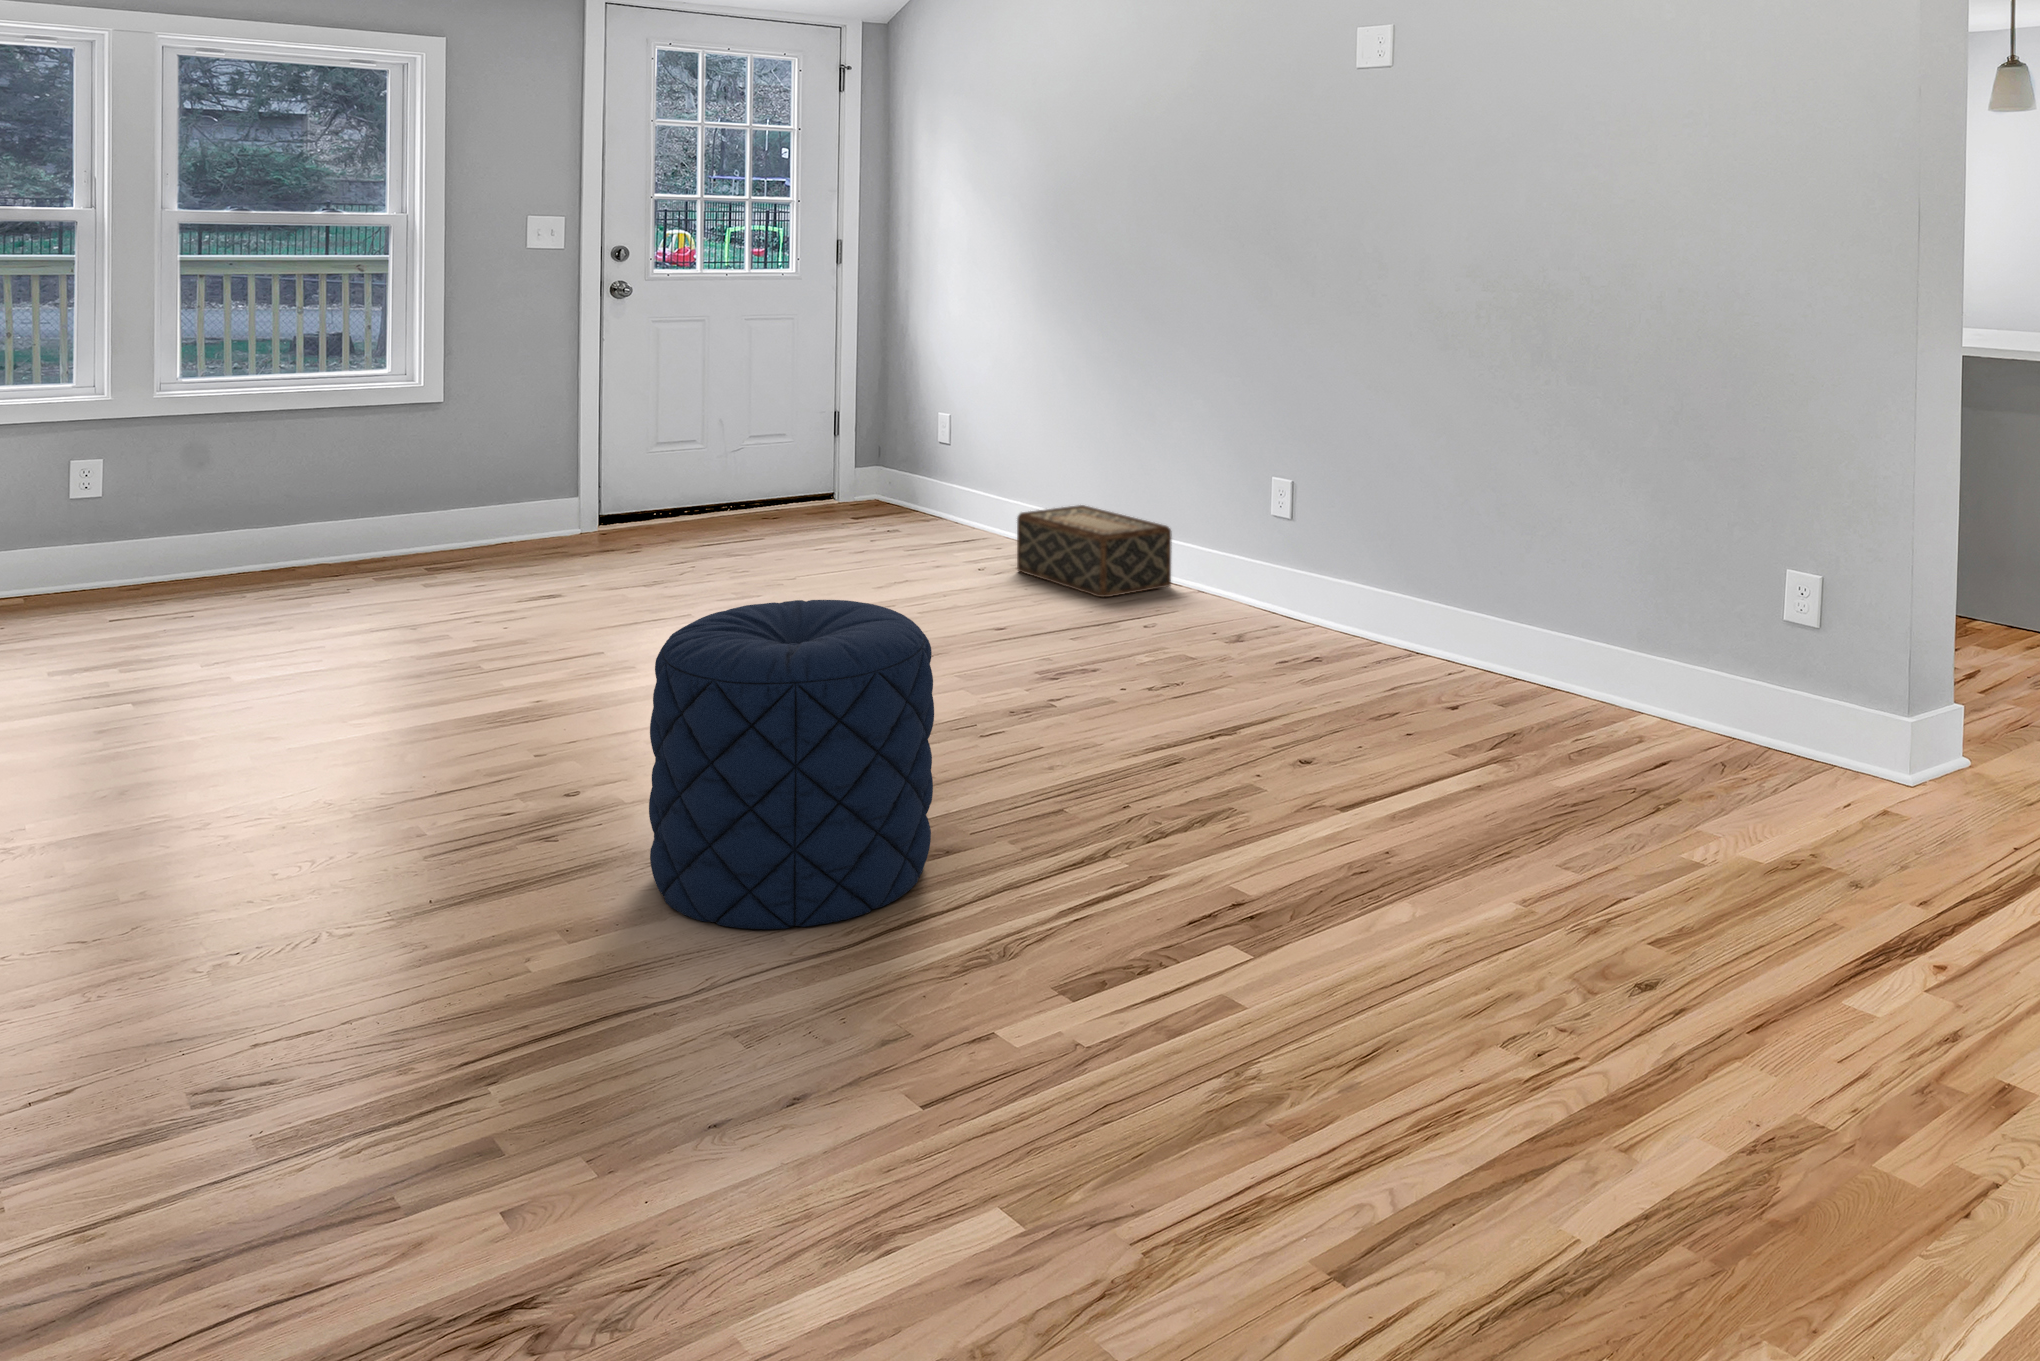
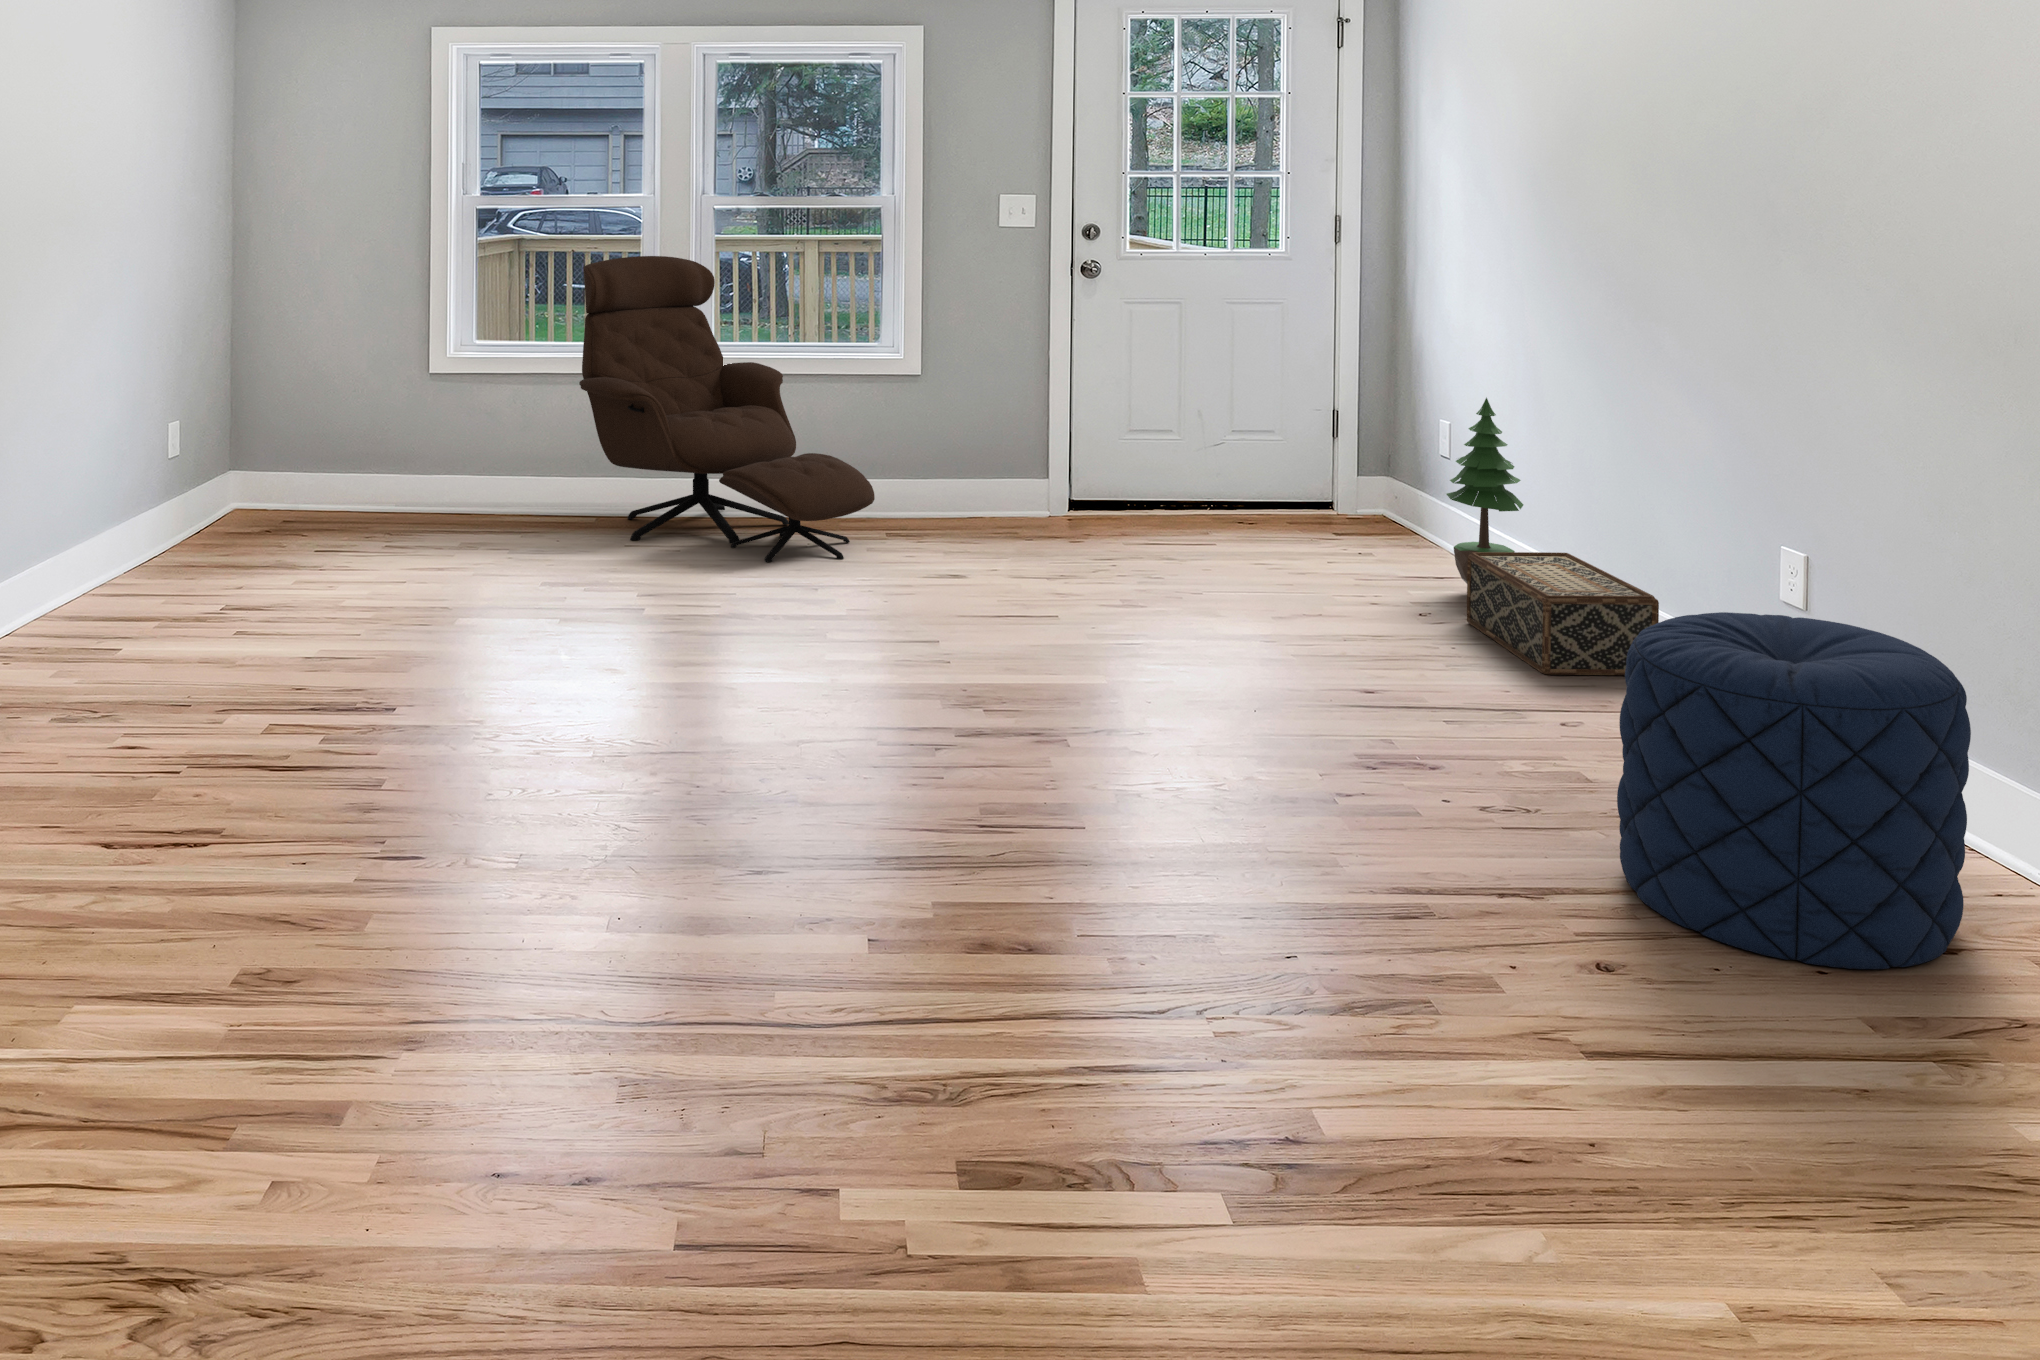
lounge chair: none [34,281,437,616] -> present [579,256,875,562]
potted tree: none [979,386,1038,551] -> present [1447,398,1523,583]
pouf: present [649,600,934,929] -> present [1617,612,1971,969]

